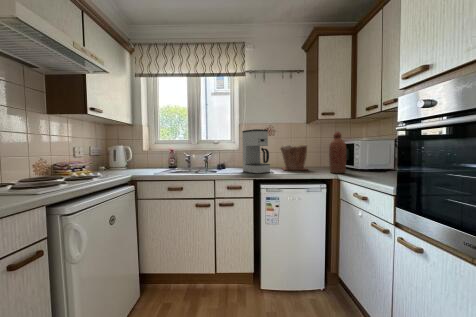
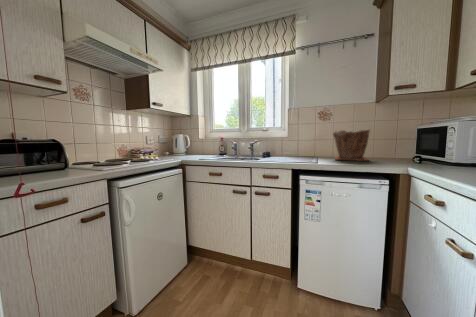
coffee maker: present [242,129,270,174] -> none [285,112,316,163]
bottle: present [329,131,346,173] -> none [397,109,426,167]

